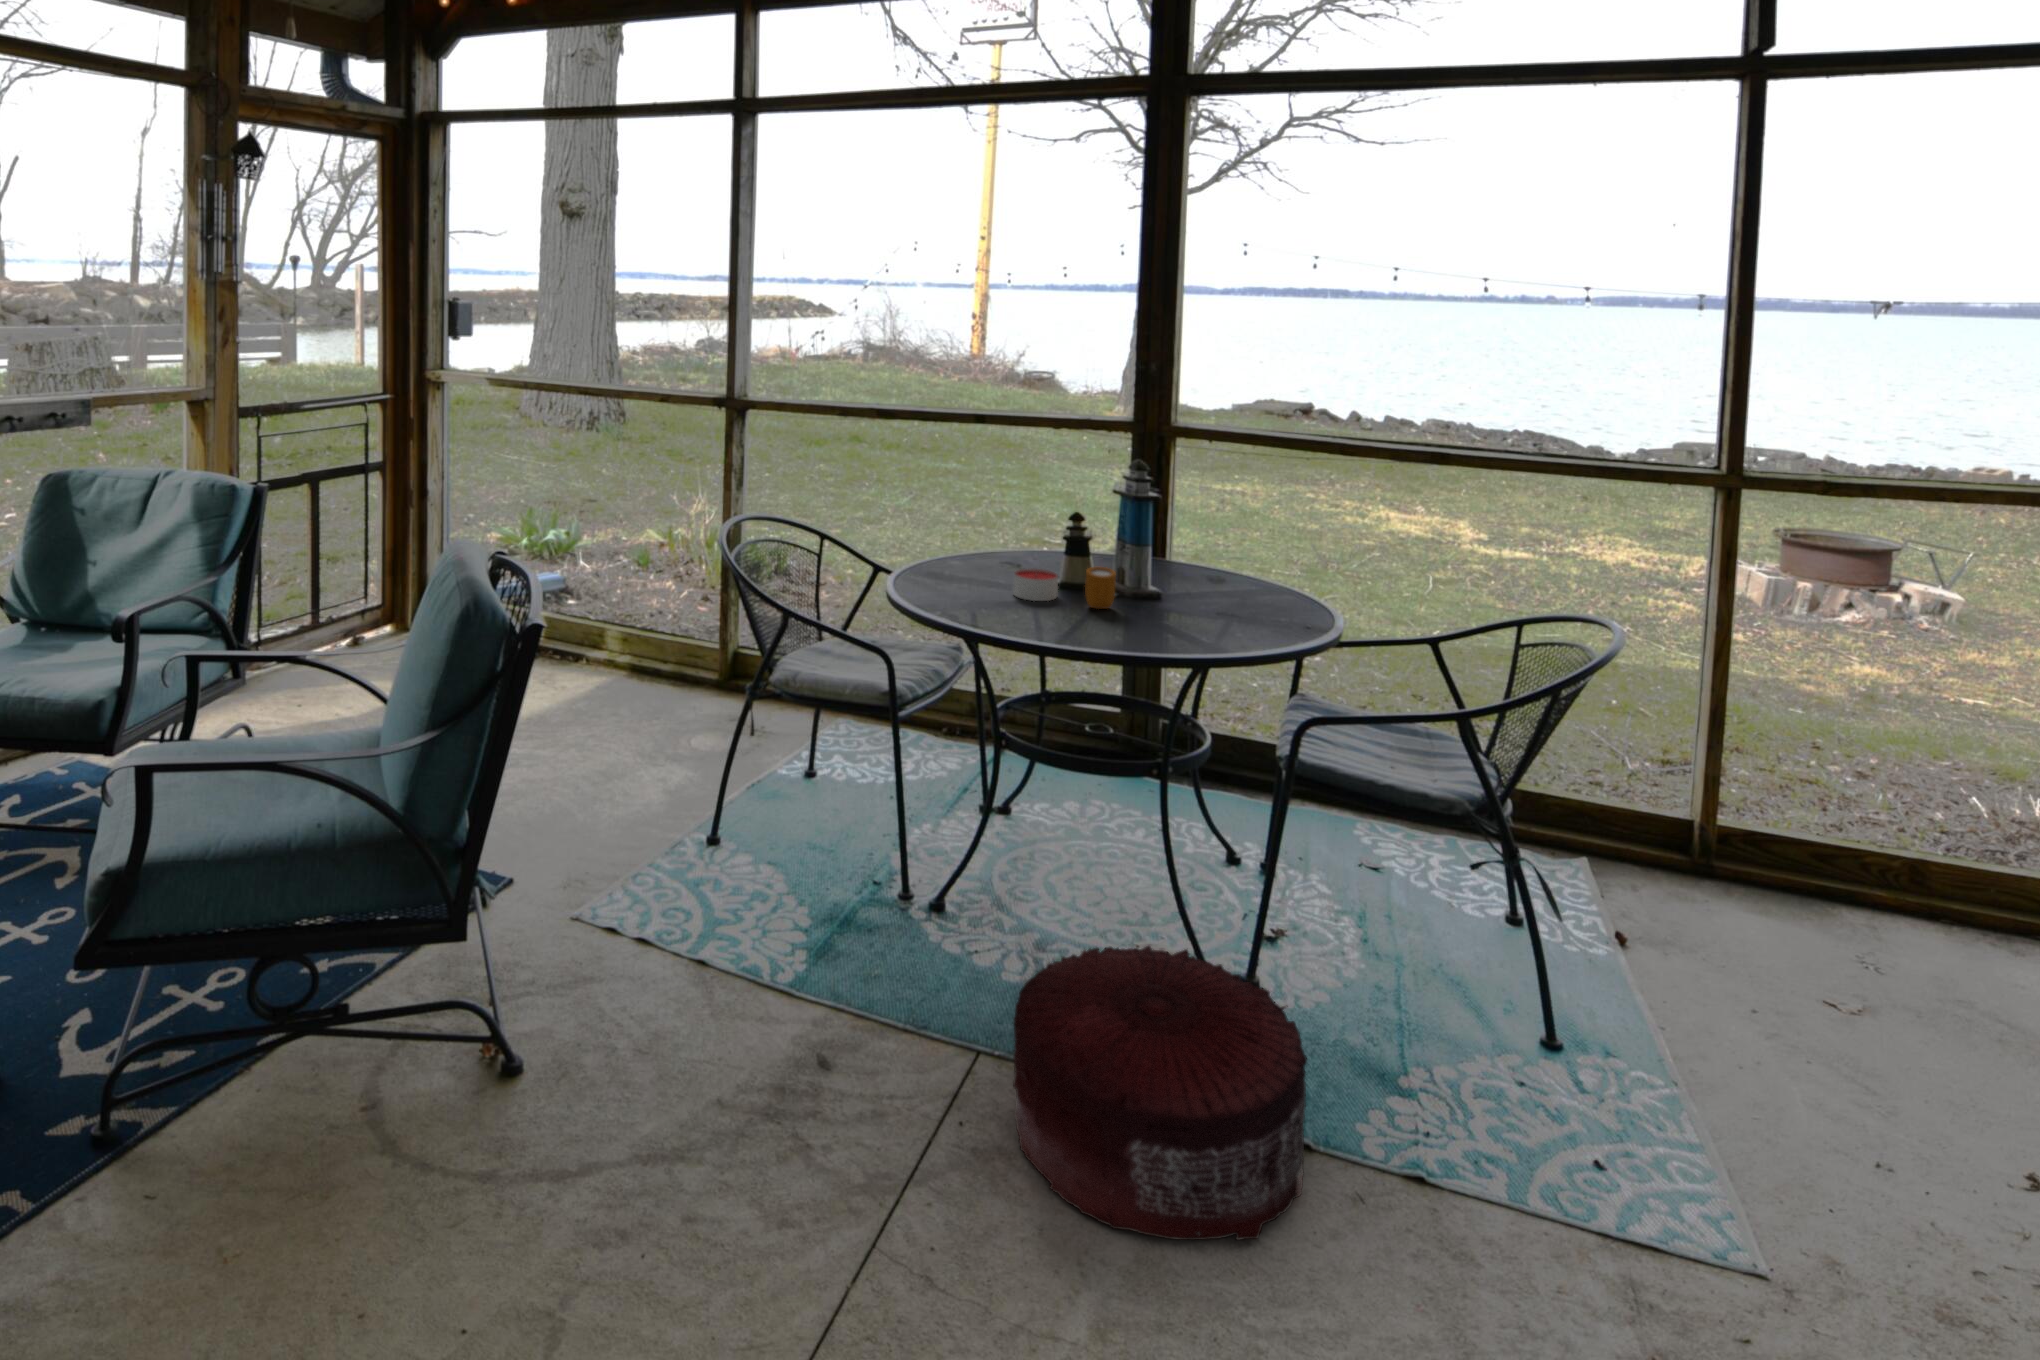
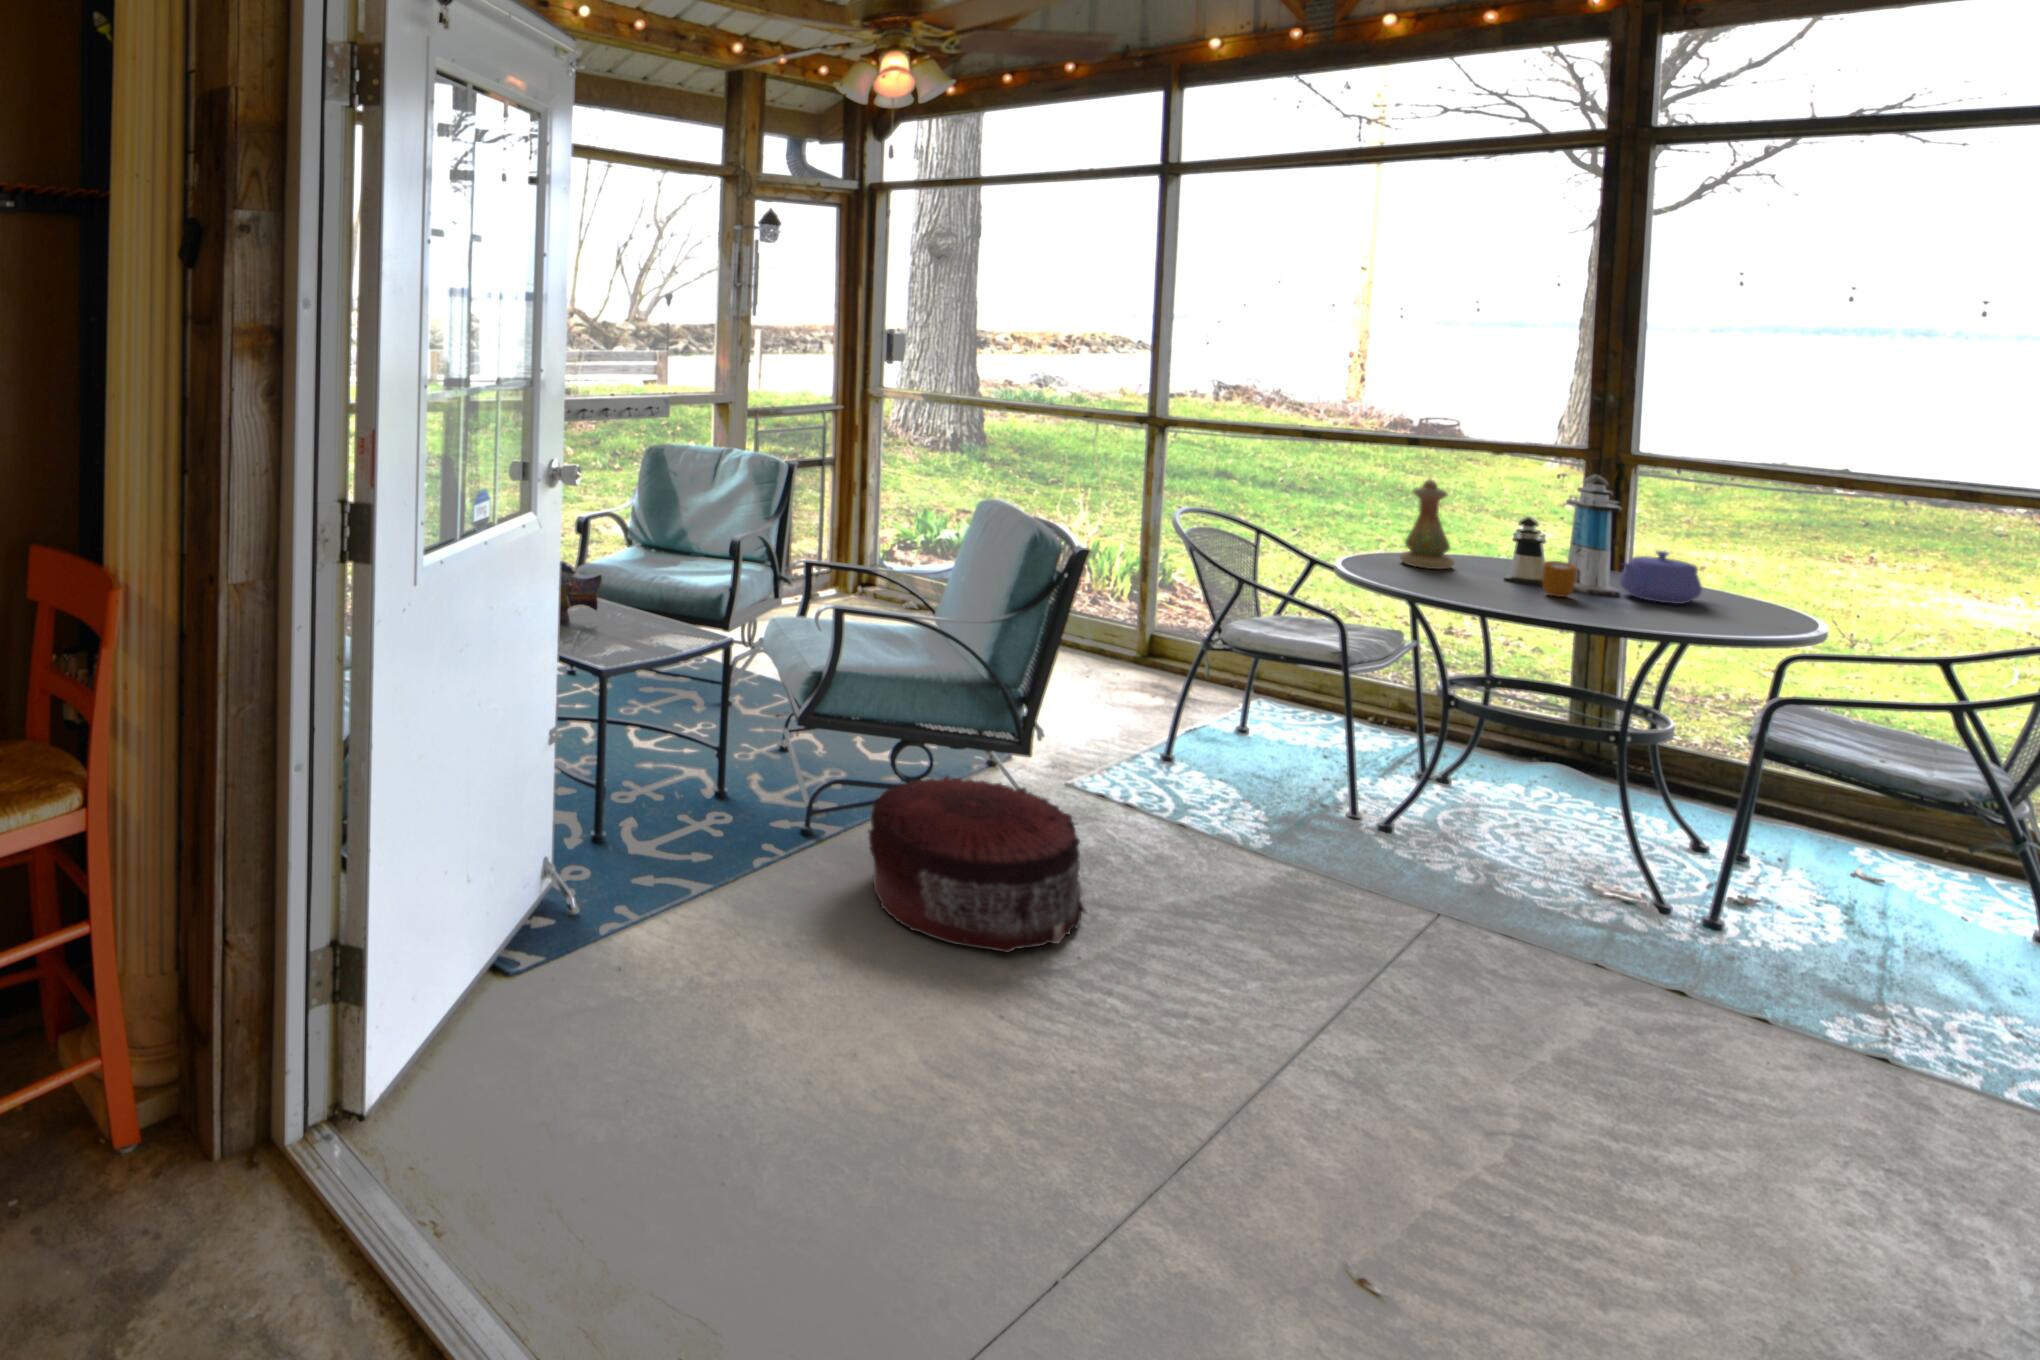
vase: none [953,474,1006,581] -> present [1400,479,1454,569]
teapot: none [1157,546,1230,606] -> present [1619,551,1702,604]
candle: present [1013,569,1058,601] -> none [1465,560,1512,587]
pouf: present [1013,946,1307,1240] -> present [869,776,1085,953]

